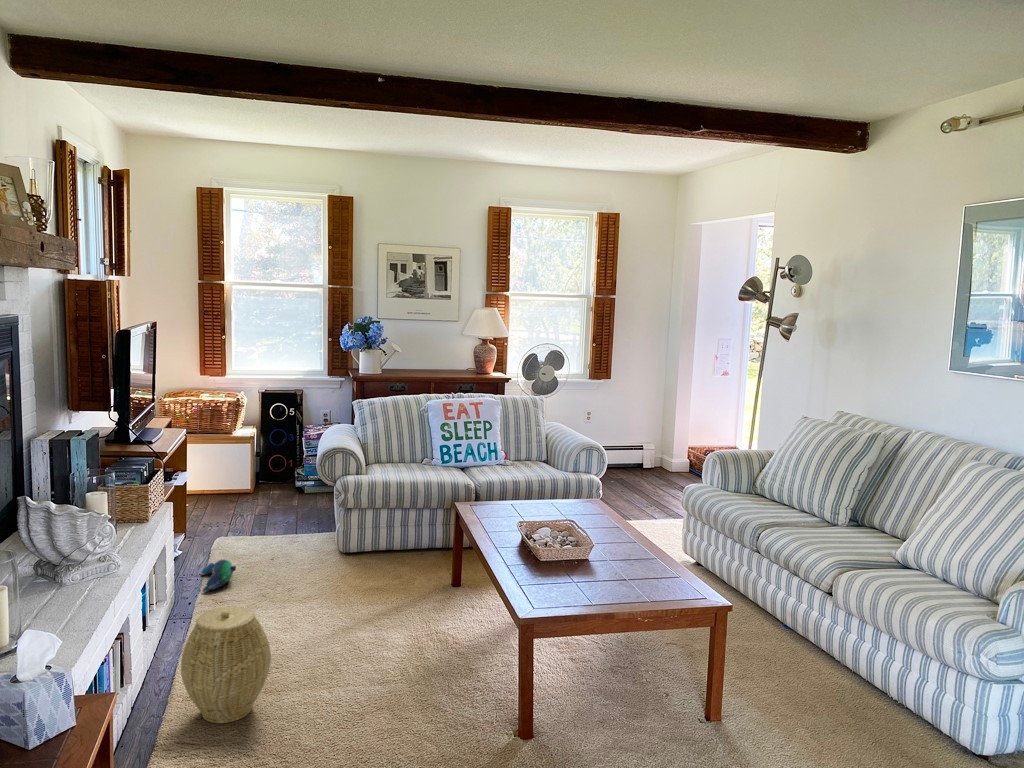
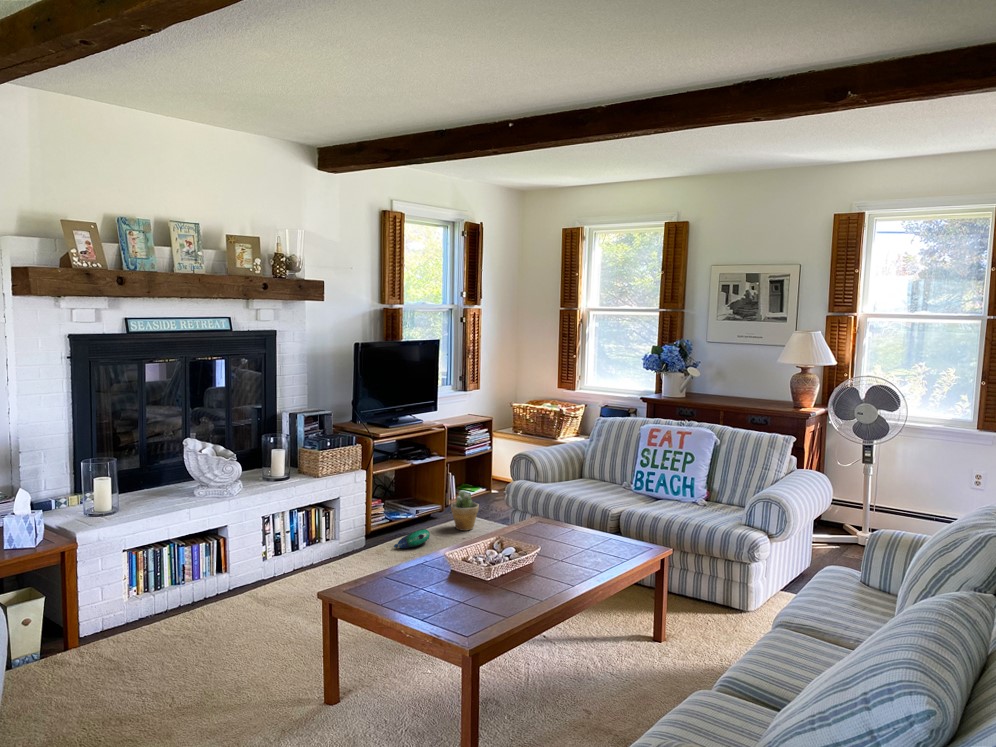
potted plant: none [211,506,247,553] -> present [451,491,479,531]
woven basket: present [181,606,271,723] -> none [234,538,297,618]

